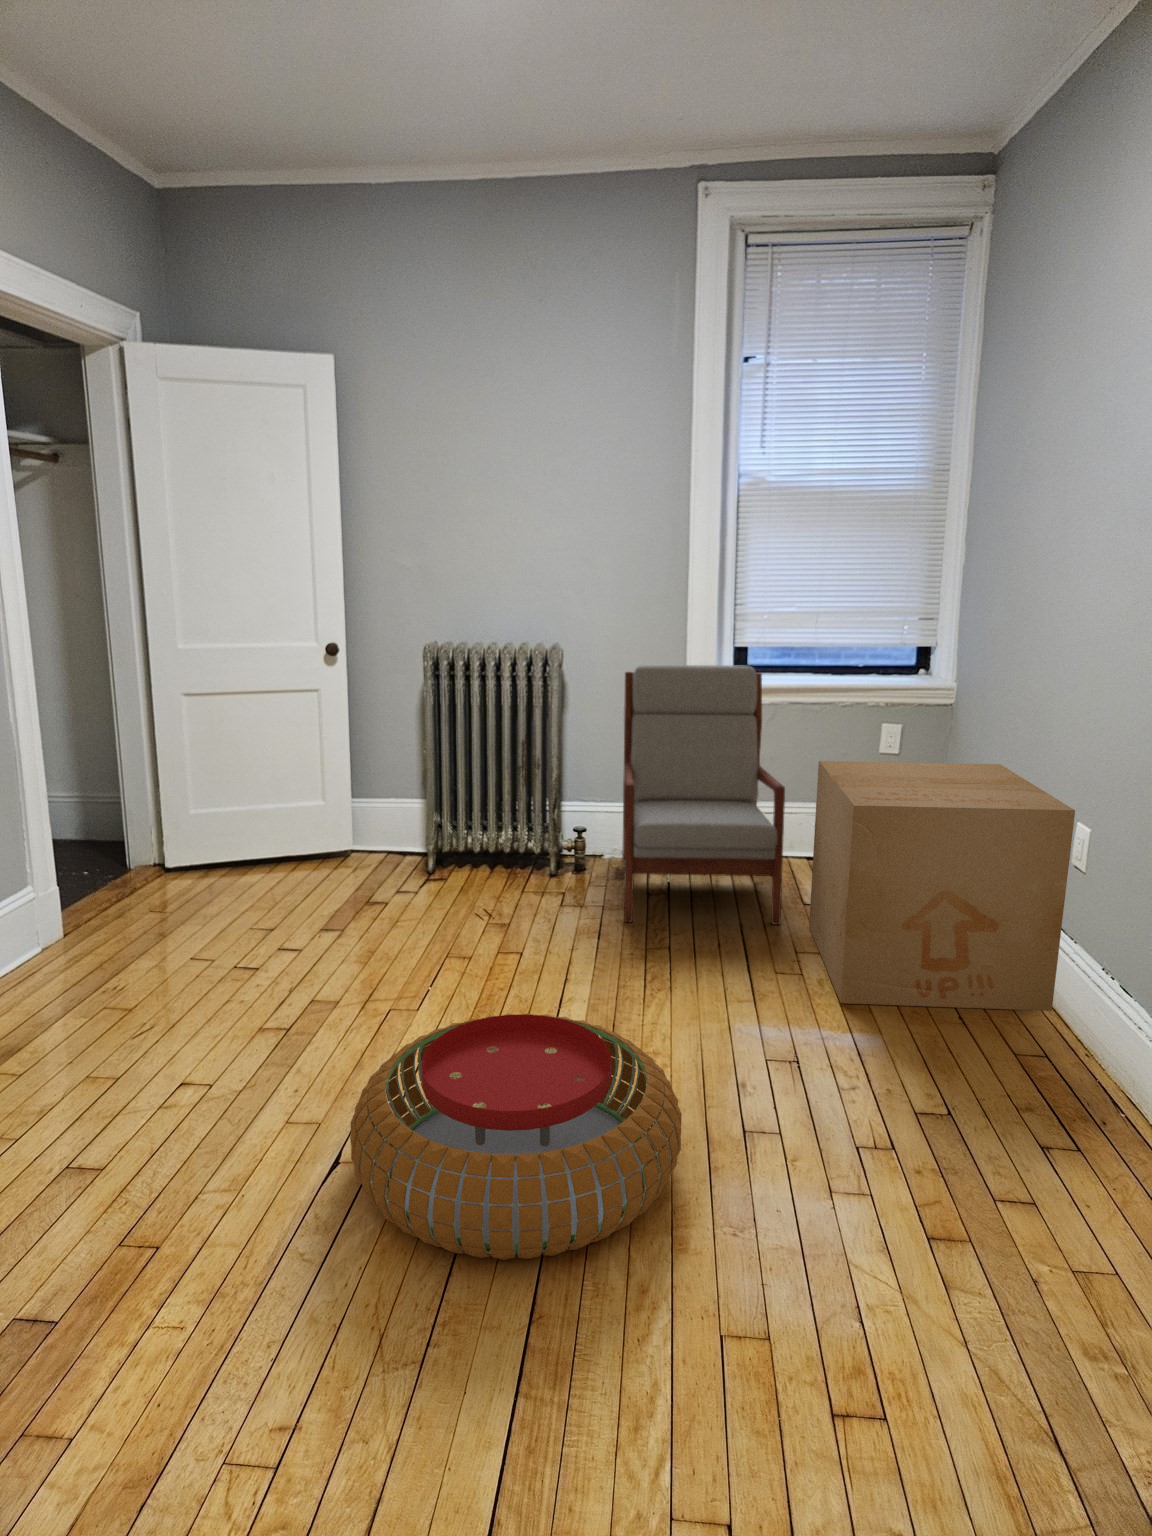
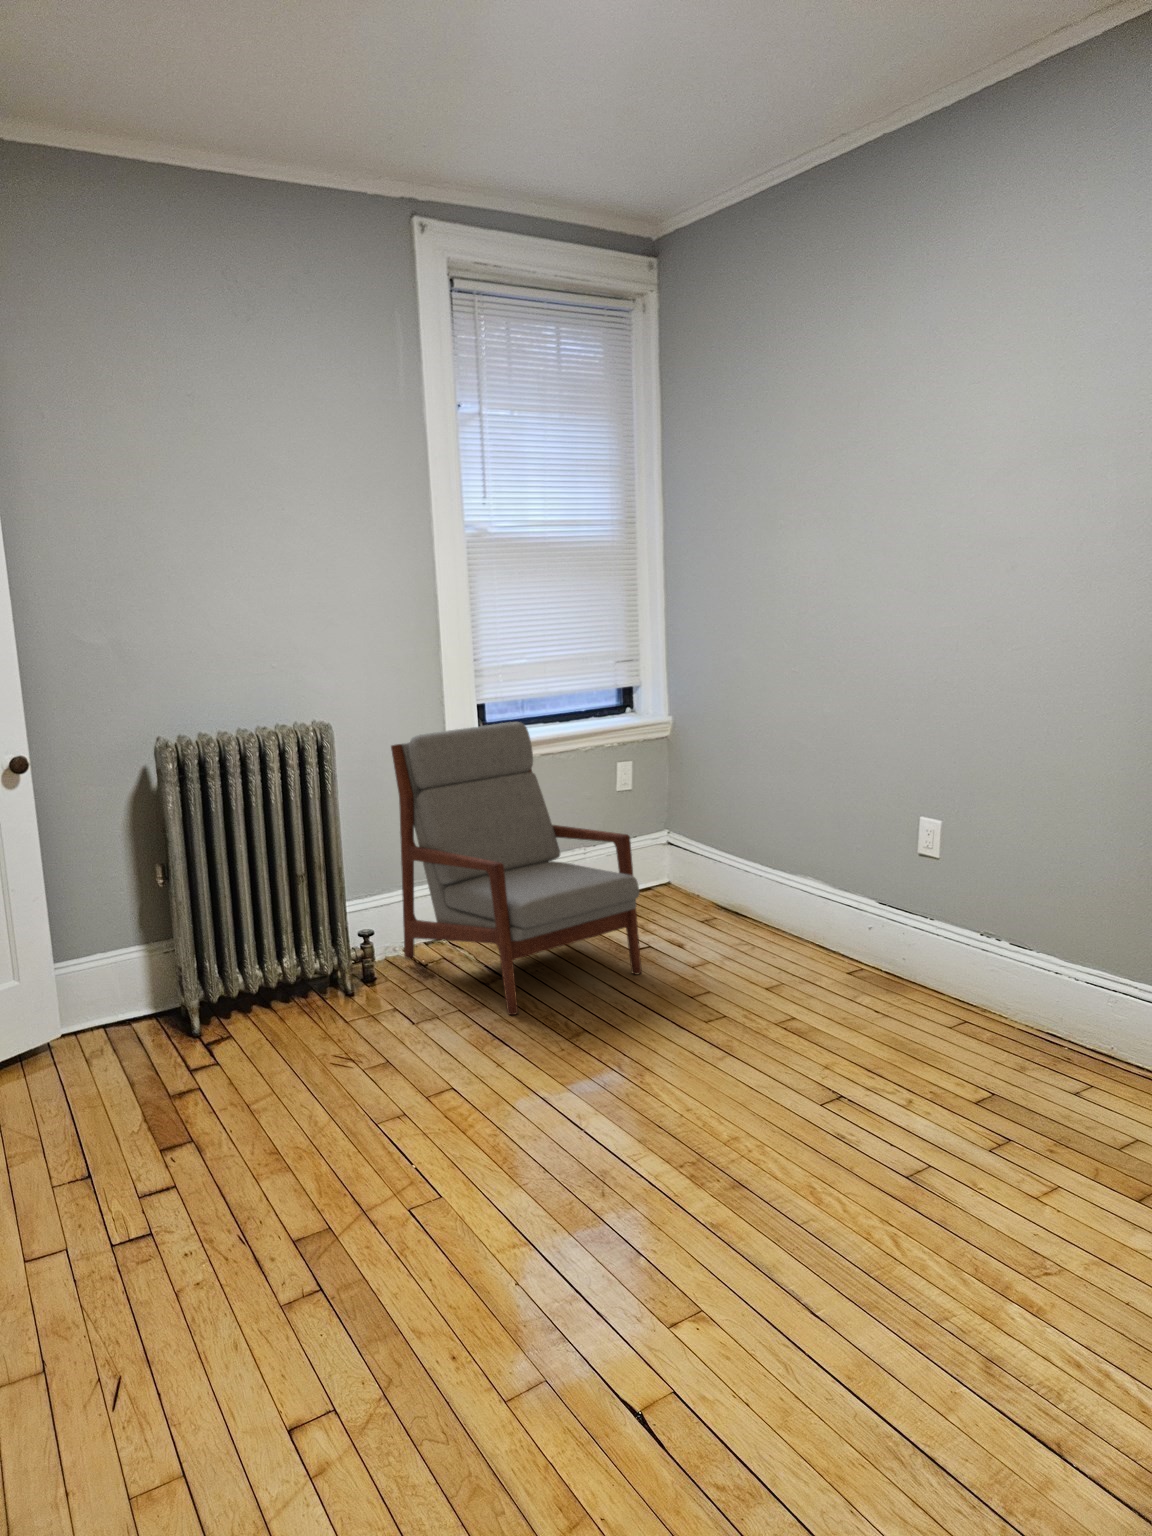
cardboard box: present [809,761,1075,1011] -> none [662,780,916,1021]
pouf: present [350,1013,682,1260] -> none [623,1096,982,1366]

